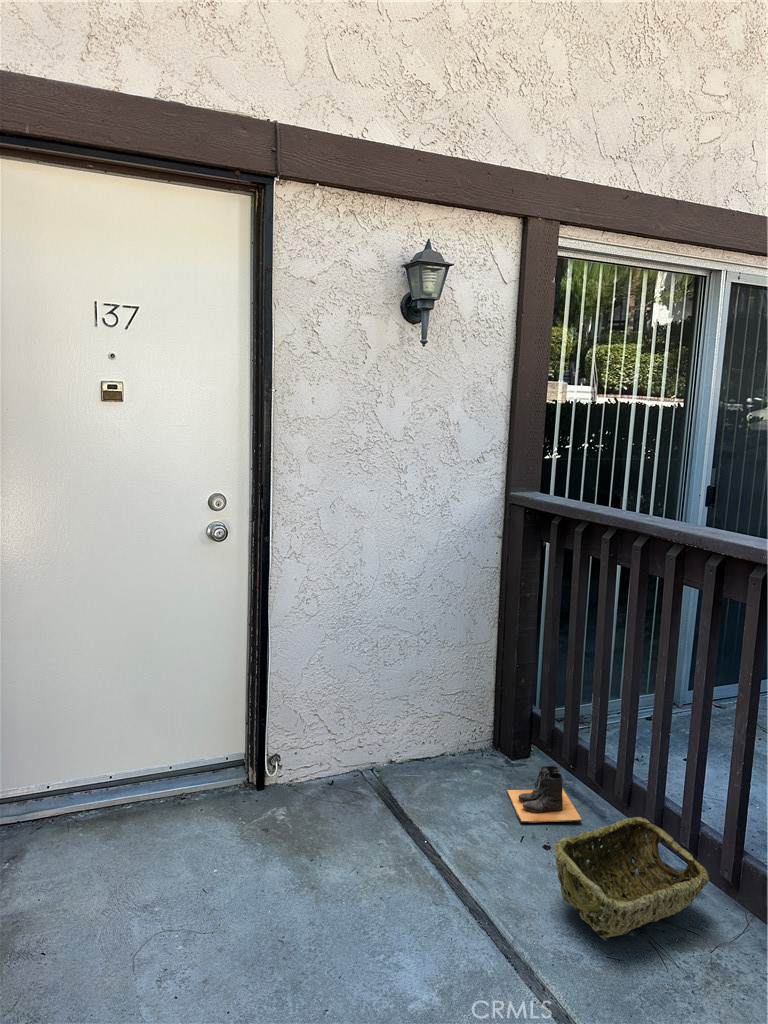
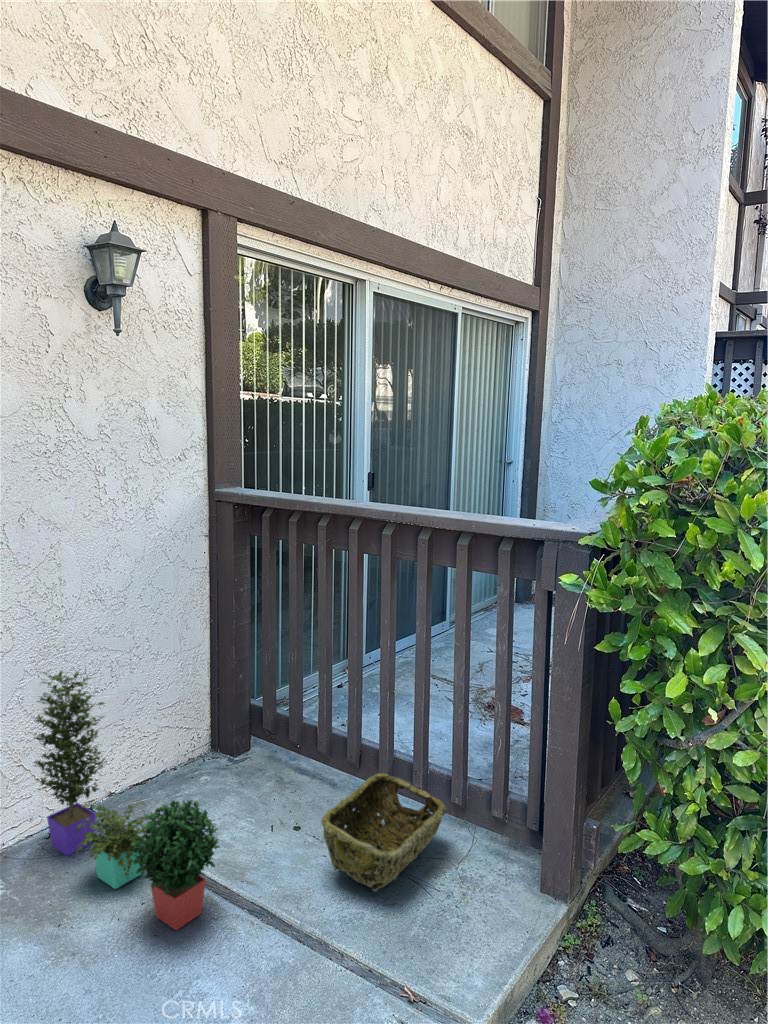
potted plant: none [320,640,449,901] -> present [34,670,220,930]
boots: present [507,766,582,823] -> none [241,749,320,812]

